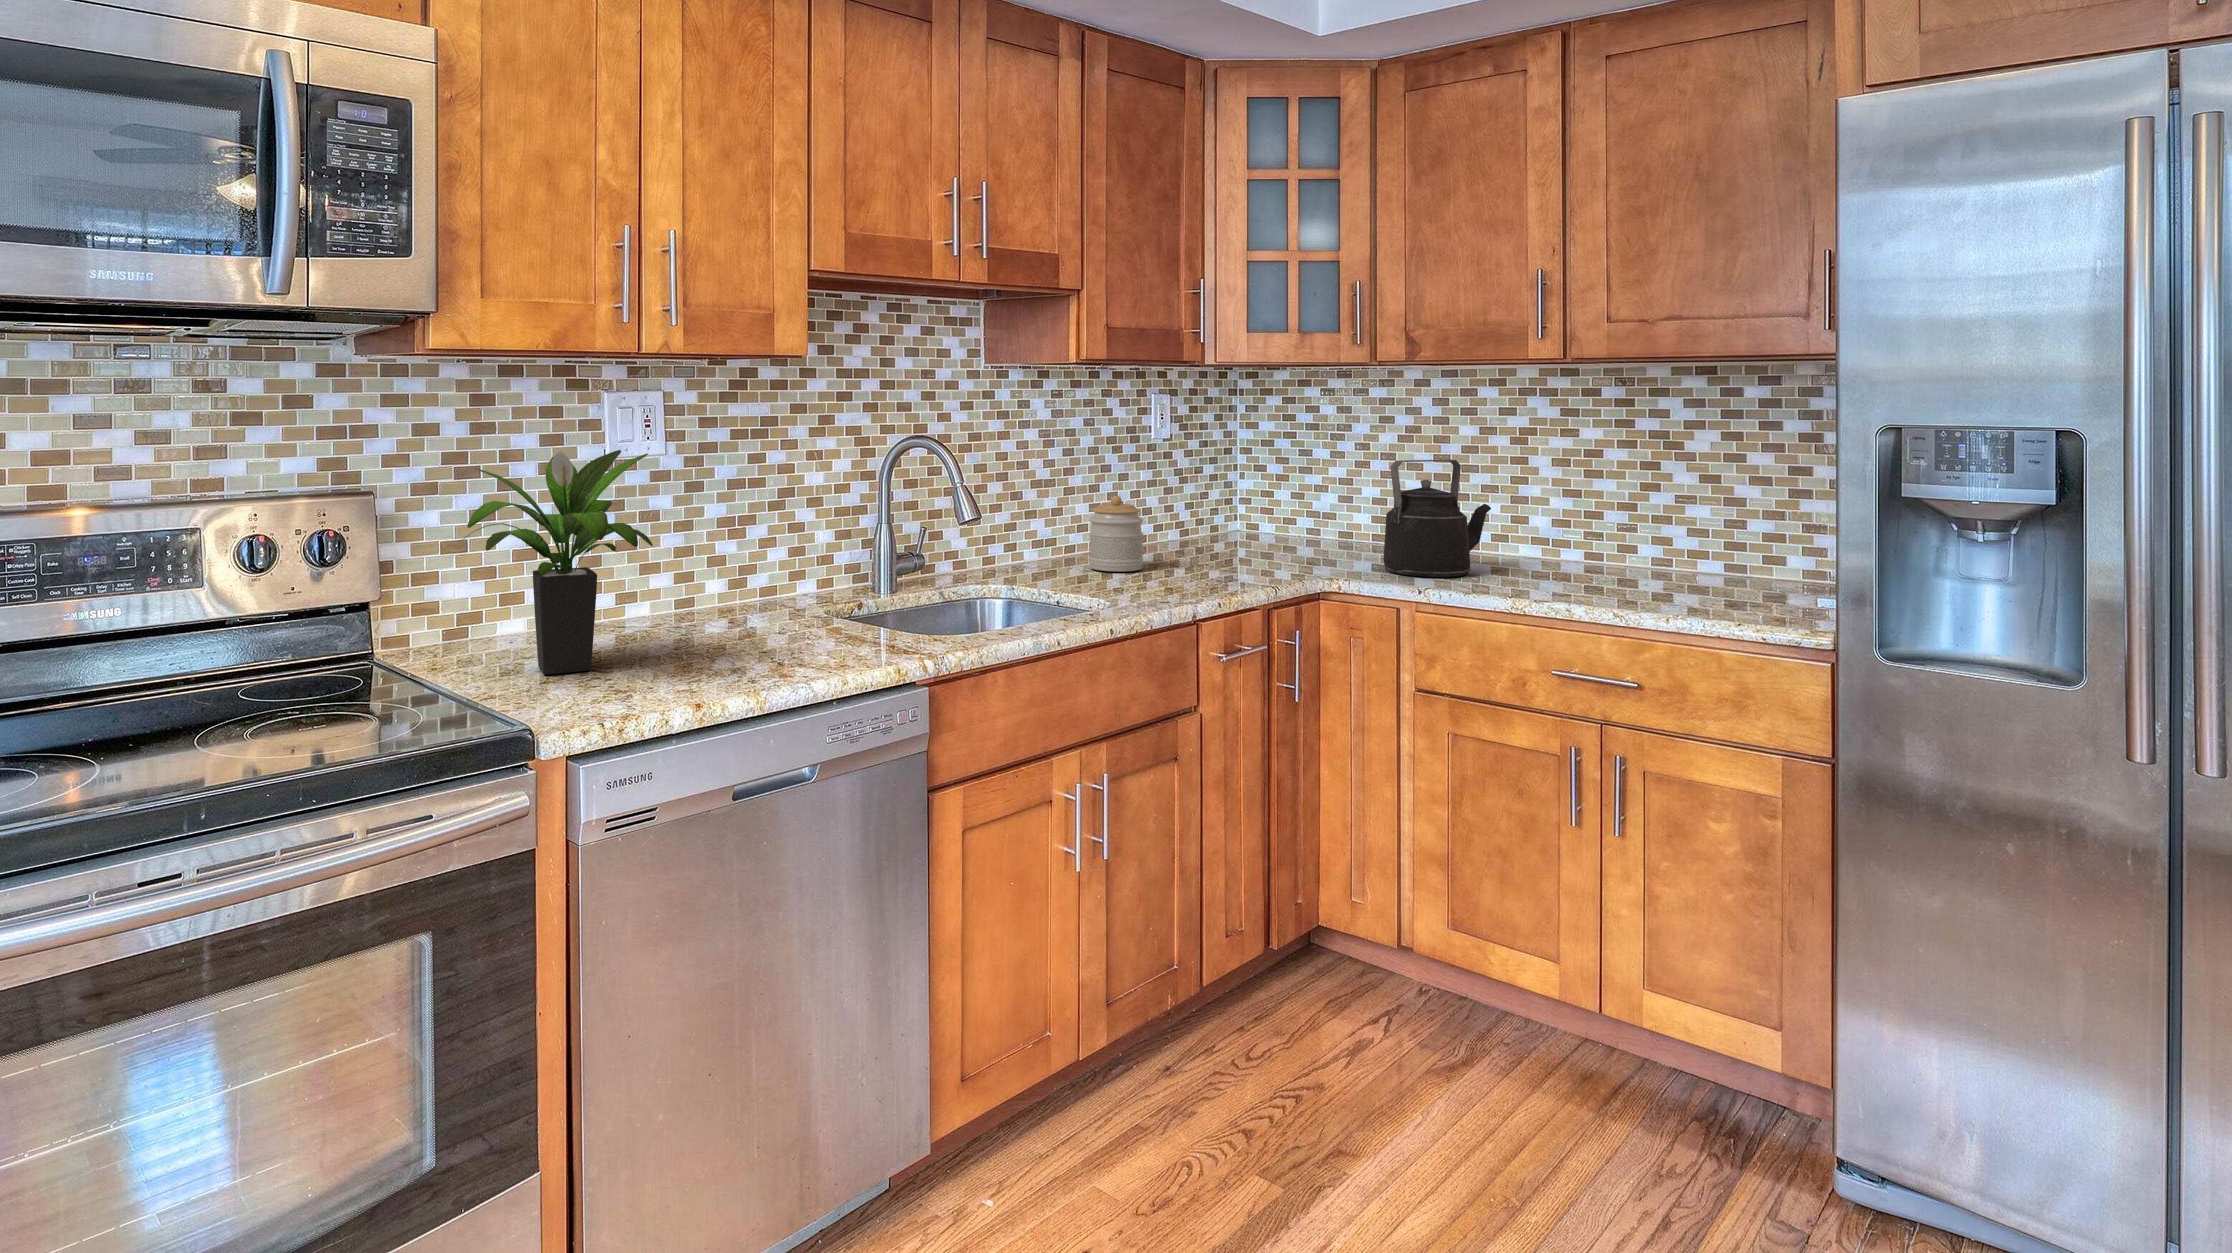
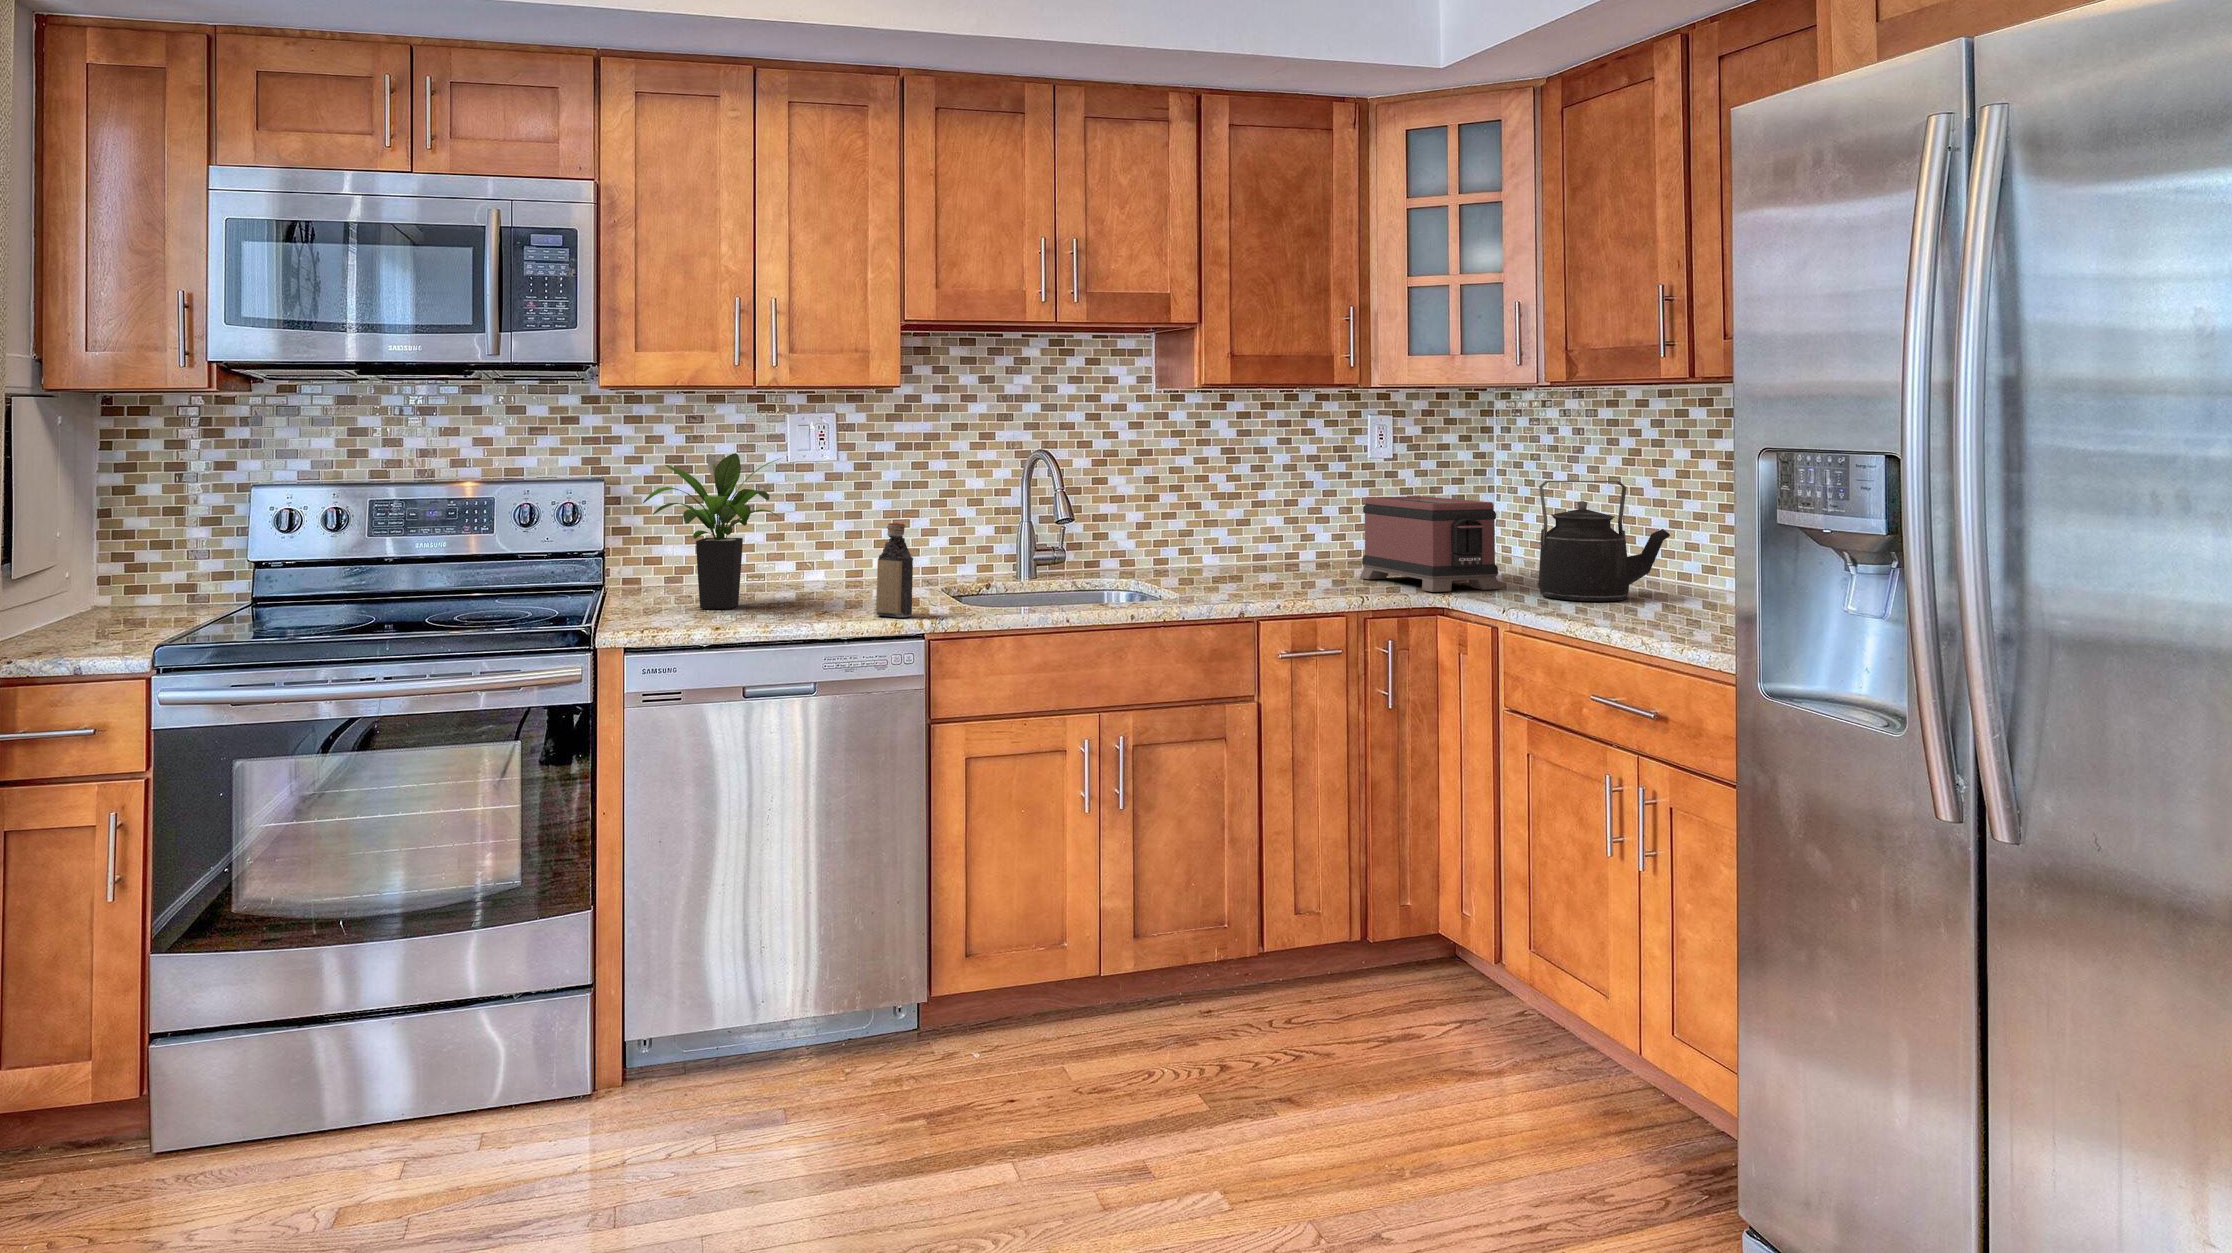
toaster: none [1184,477,1338,576] -> present [1360,496,1501,592]
jar: present [1089,496,1143,572] -> none [1256,509,1307,580]
bottle: none [819,538,869,663] -> present [876,523,913,618]

